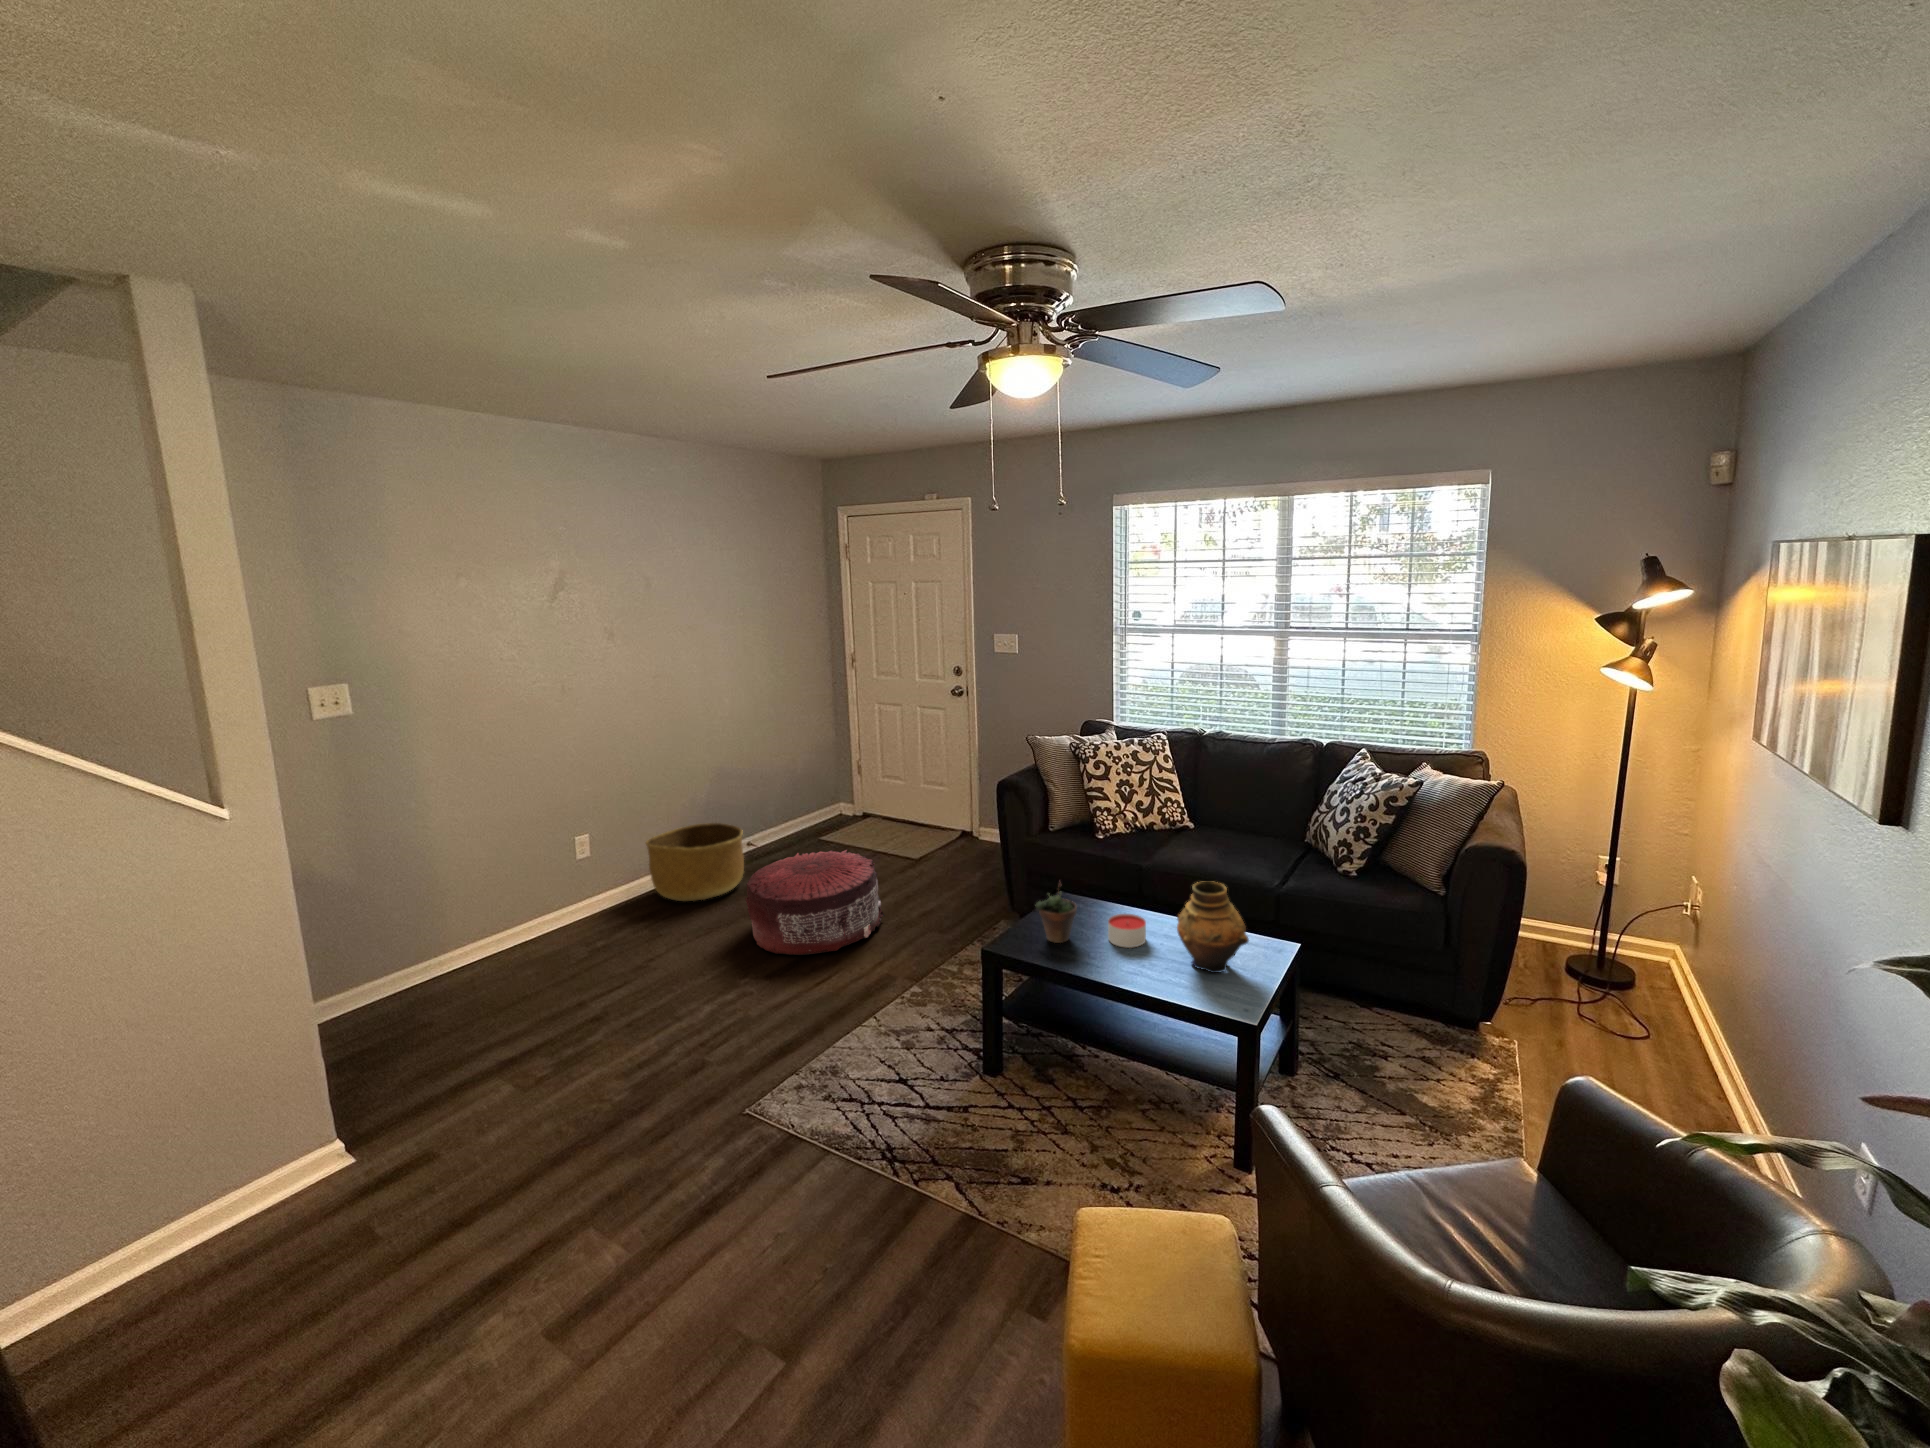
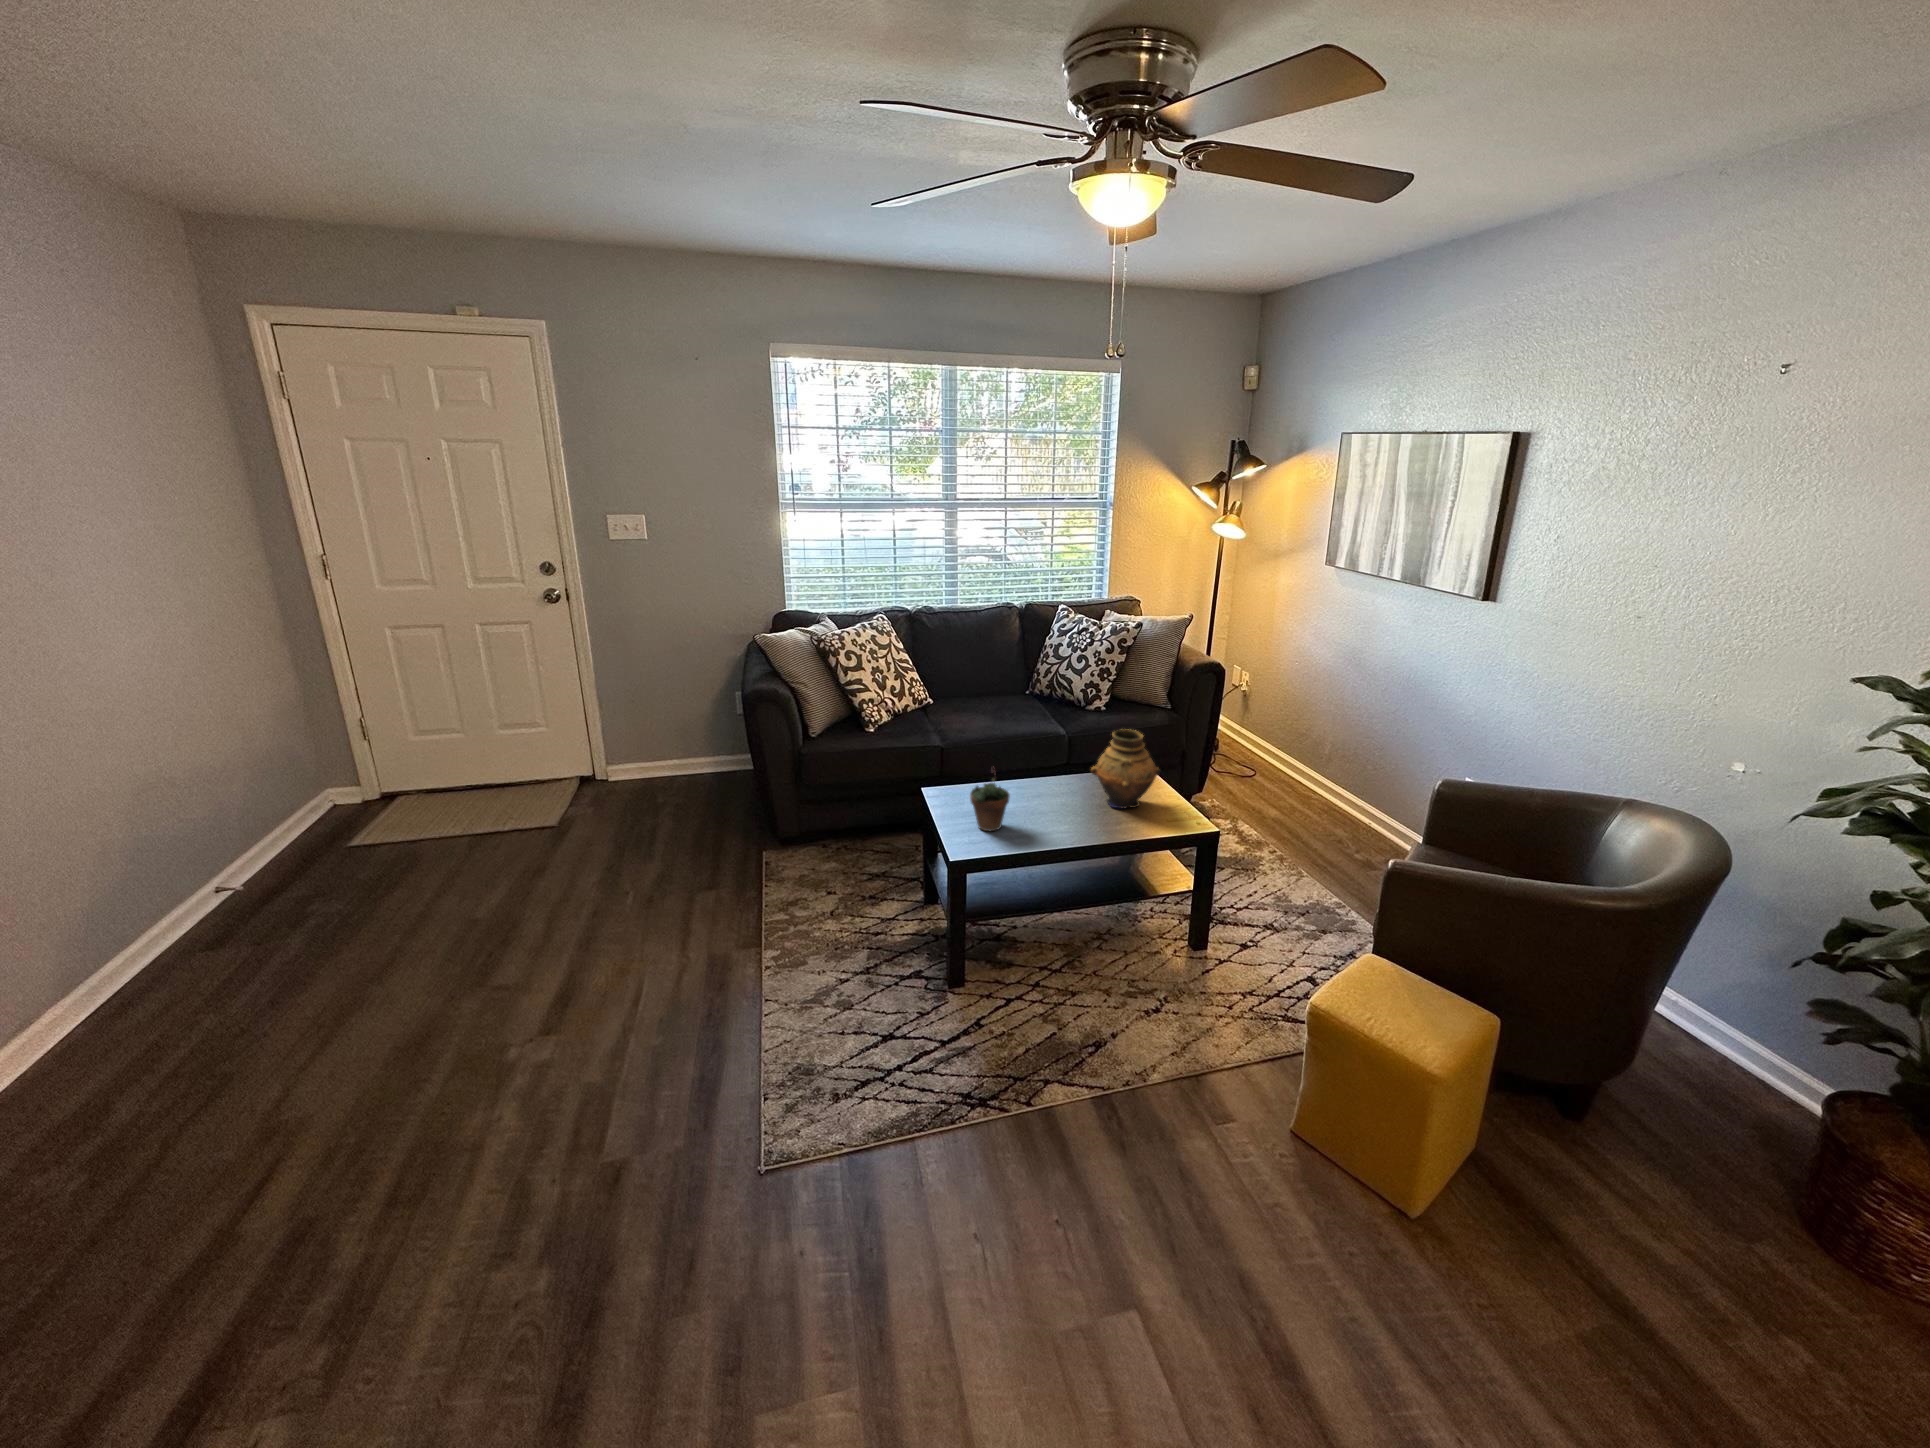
basket: present [646,823,744,901] -> none [67,861,302,1019]
pouf: present [745,850,885,955] -> none [406,832,632,1004]
candle: present [1108,914,1146,948] -> none [1021,783,1058,815]

